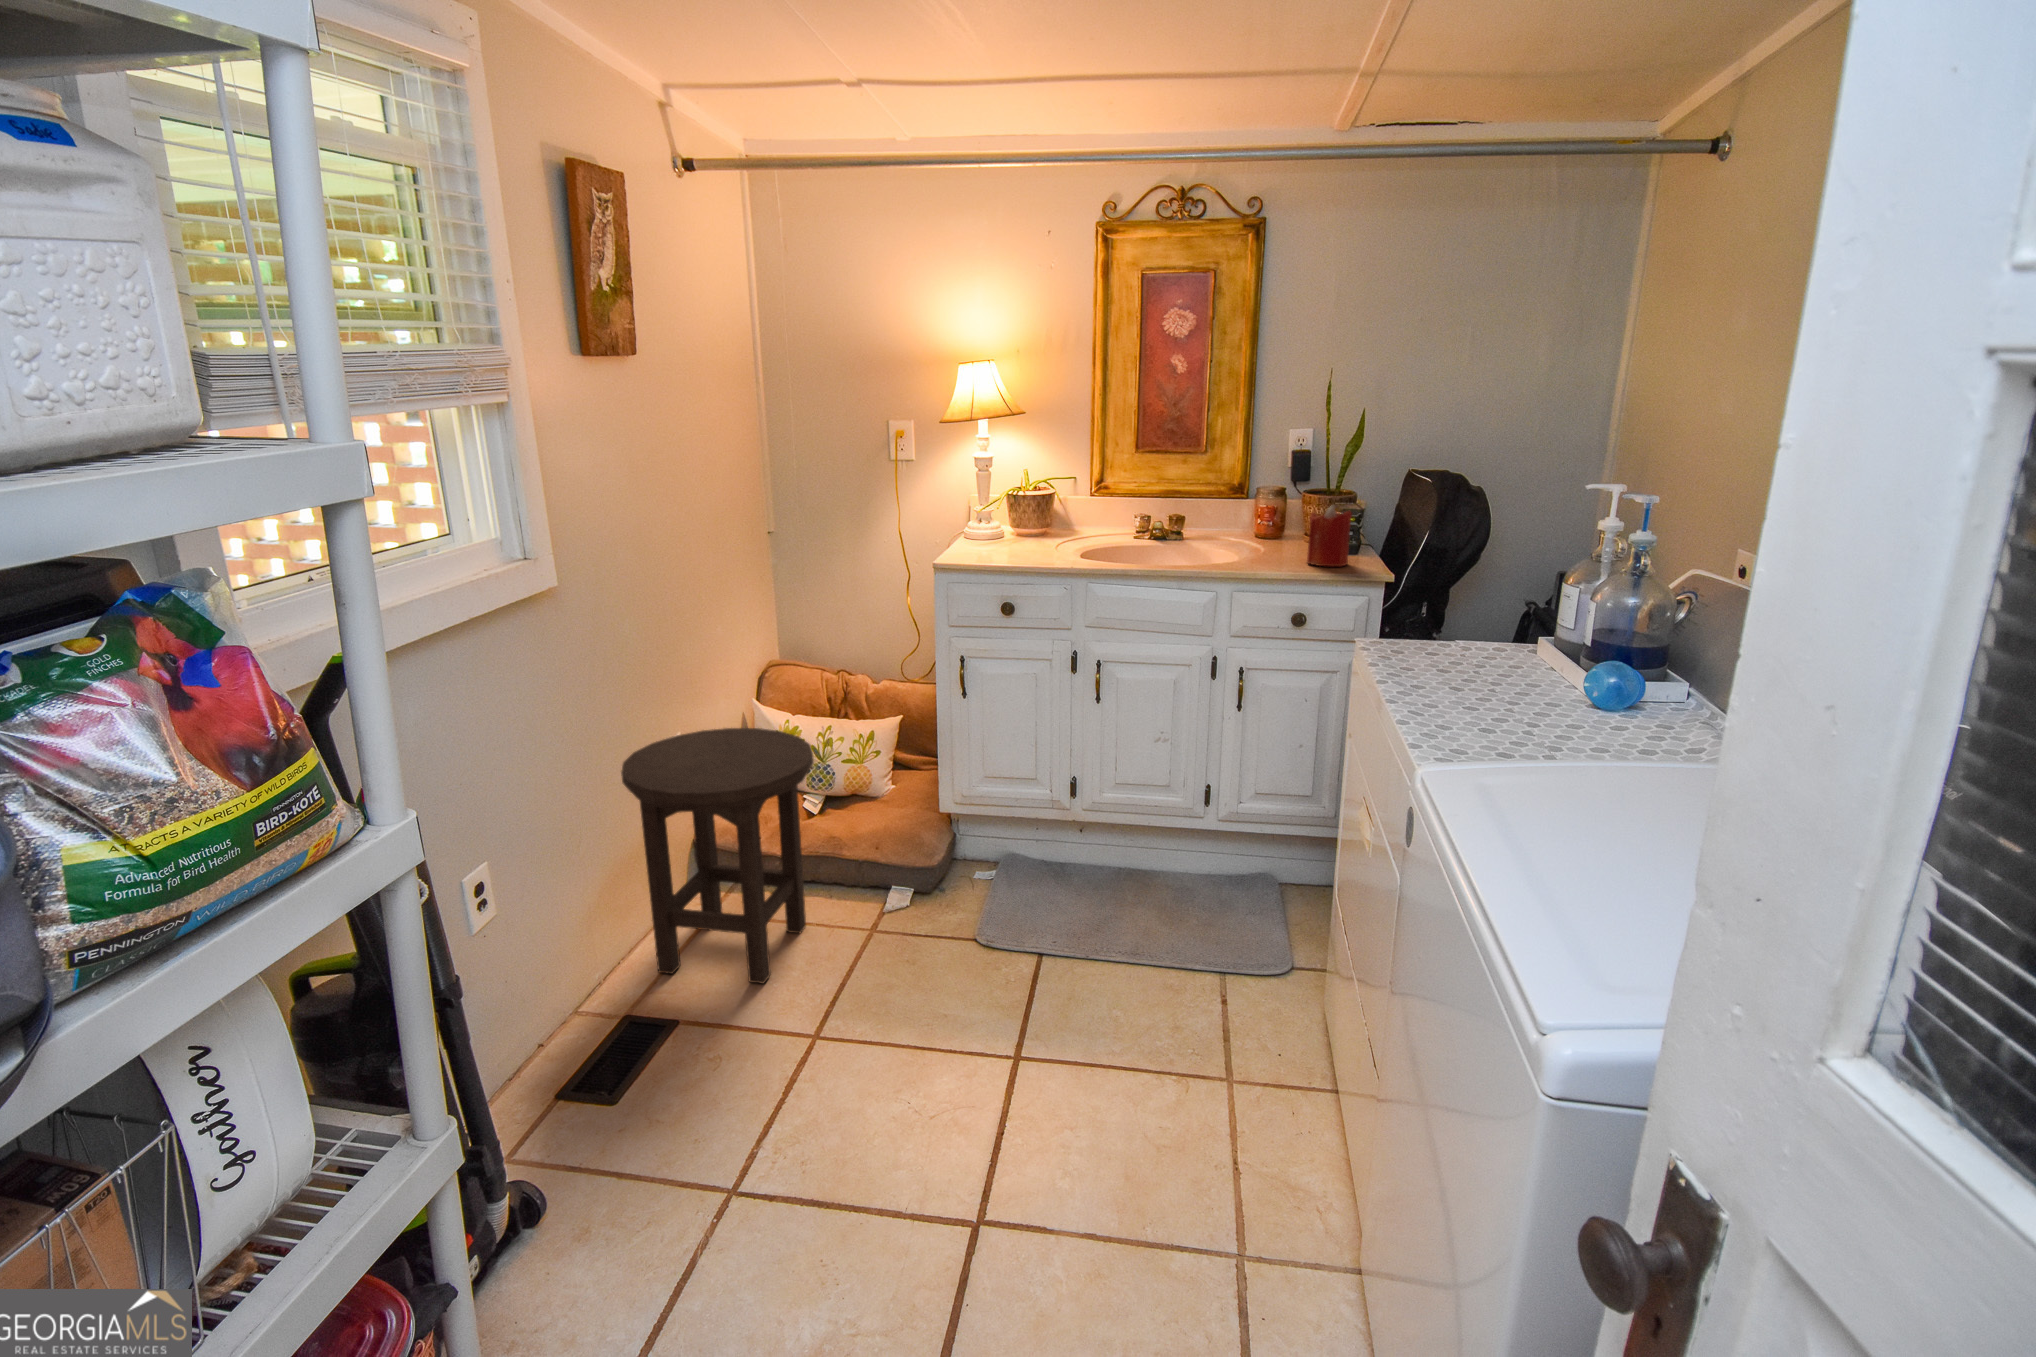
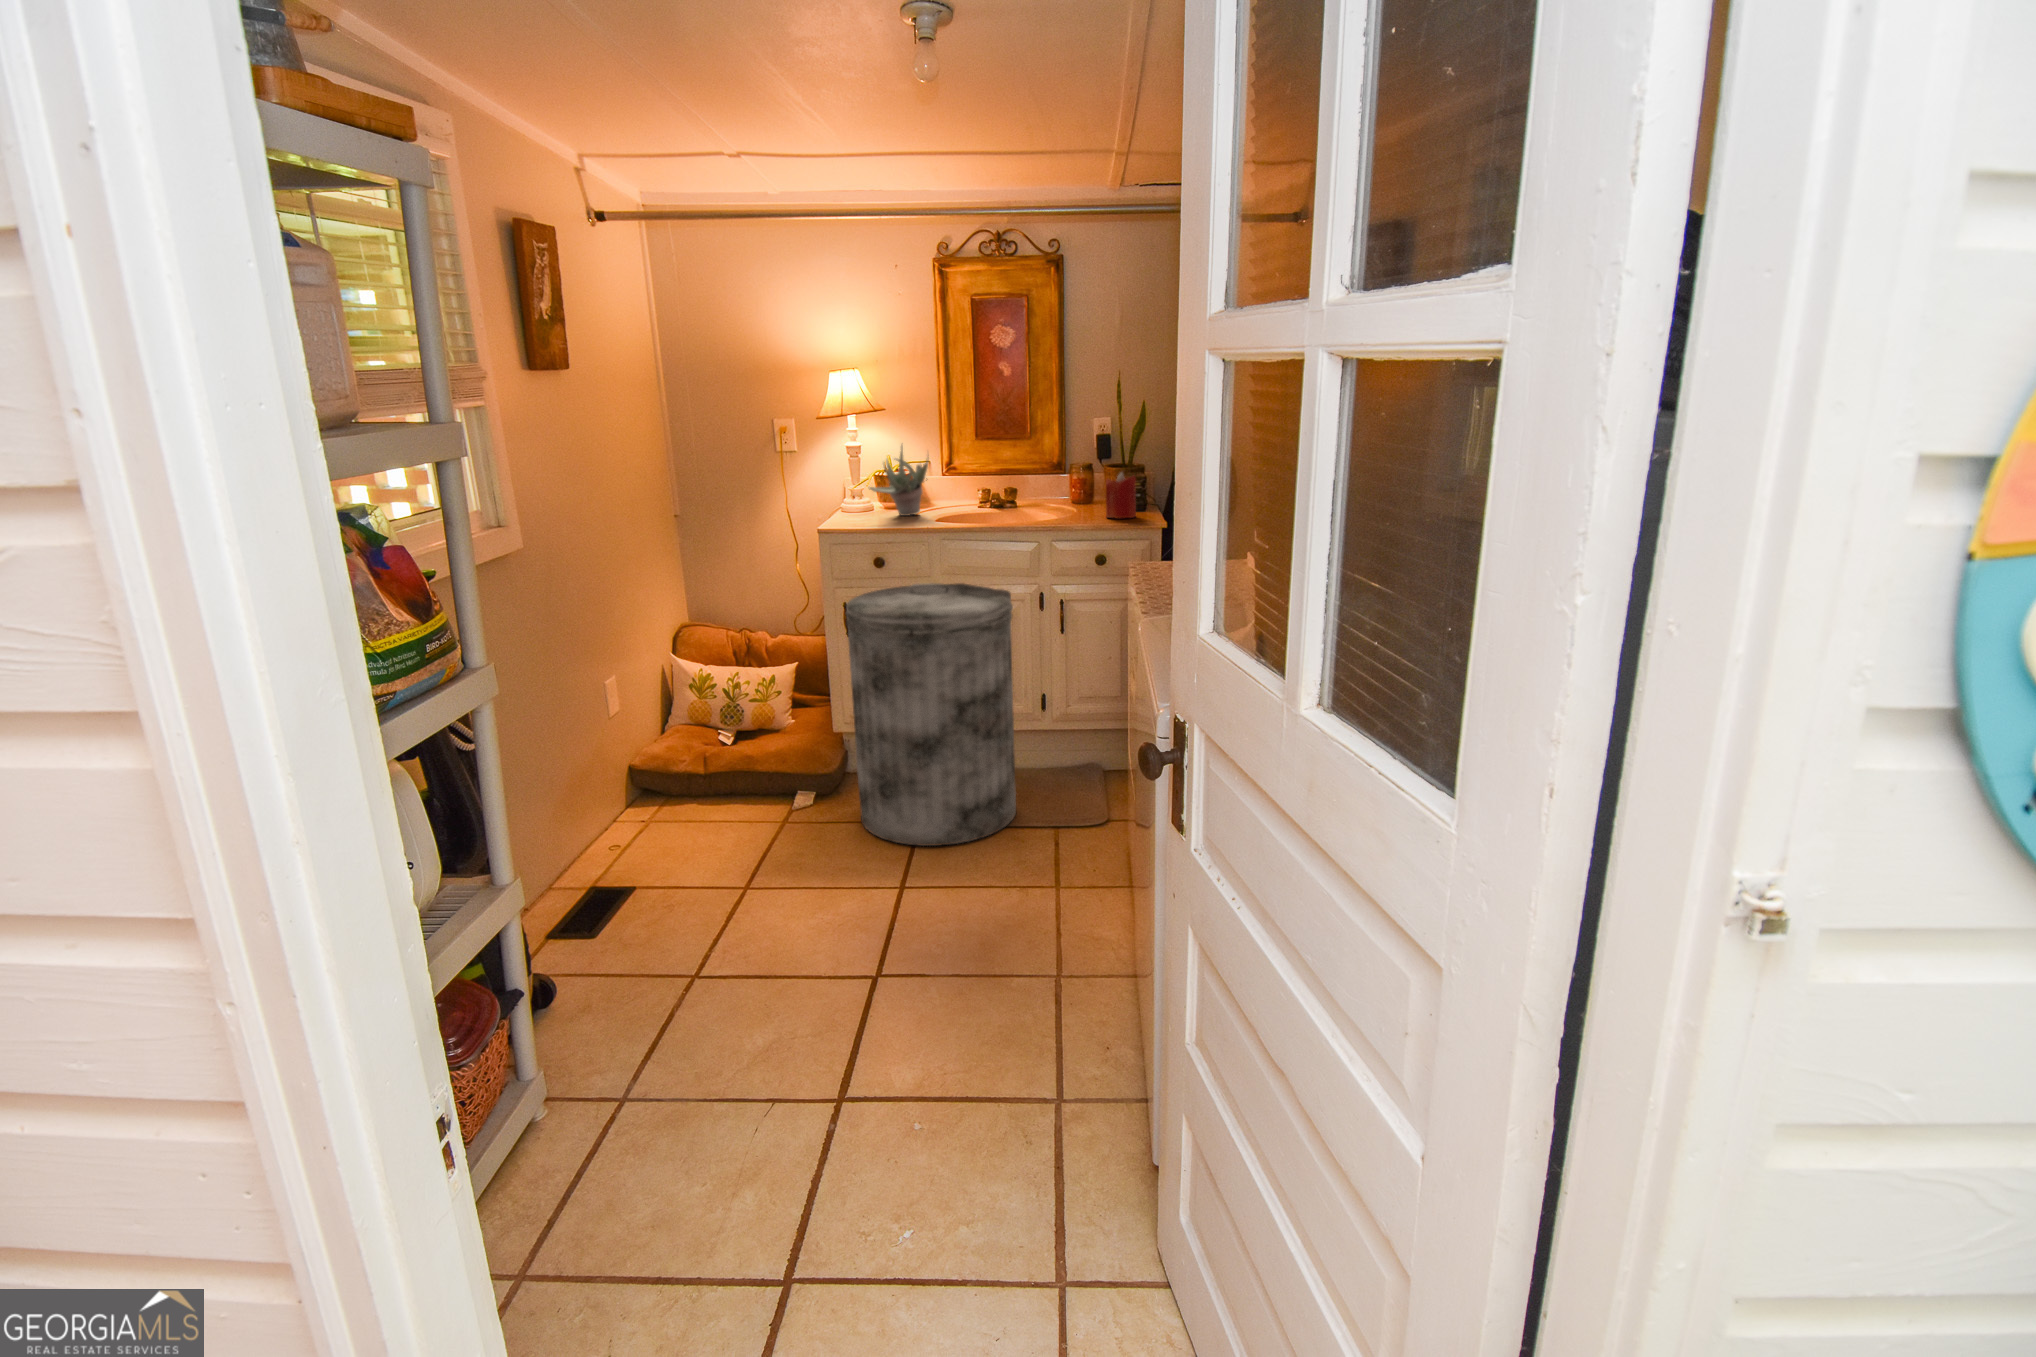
succulent plant: none [1000,456,1078,548] -> present [870,445,929,516]
trash can: none [962,642,1183,994] -> present [846,583,1016,846]
stool: present [621,728,814,984] -> none [577,665,730,858]

